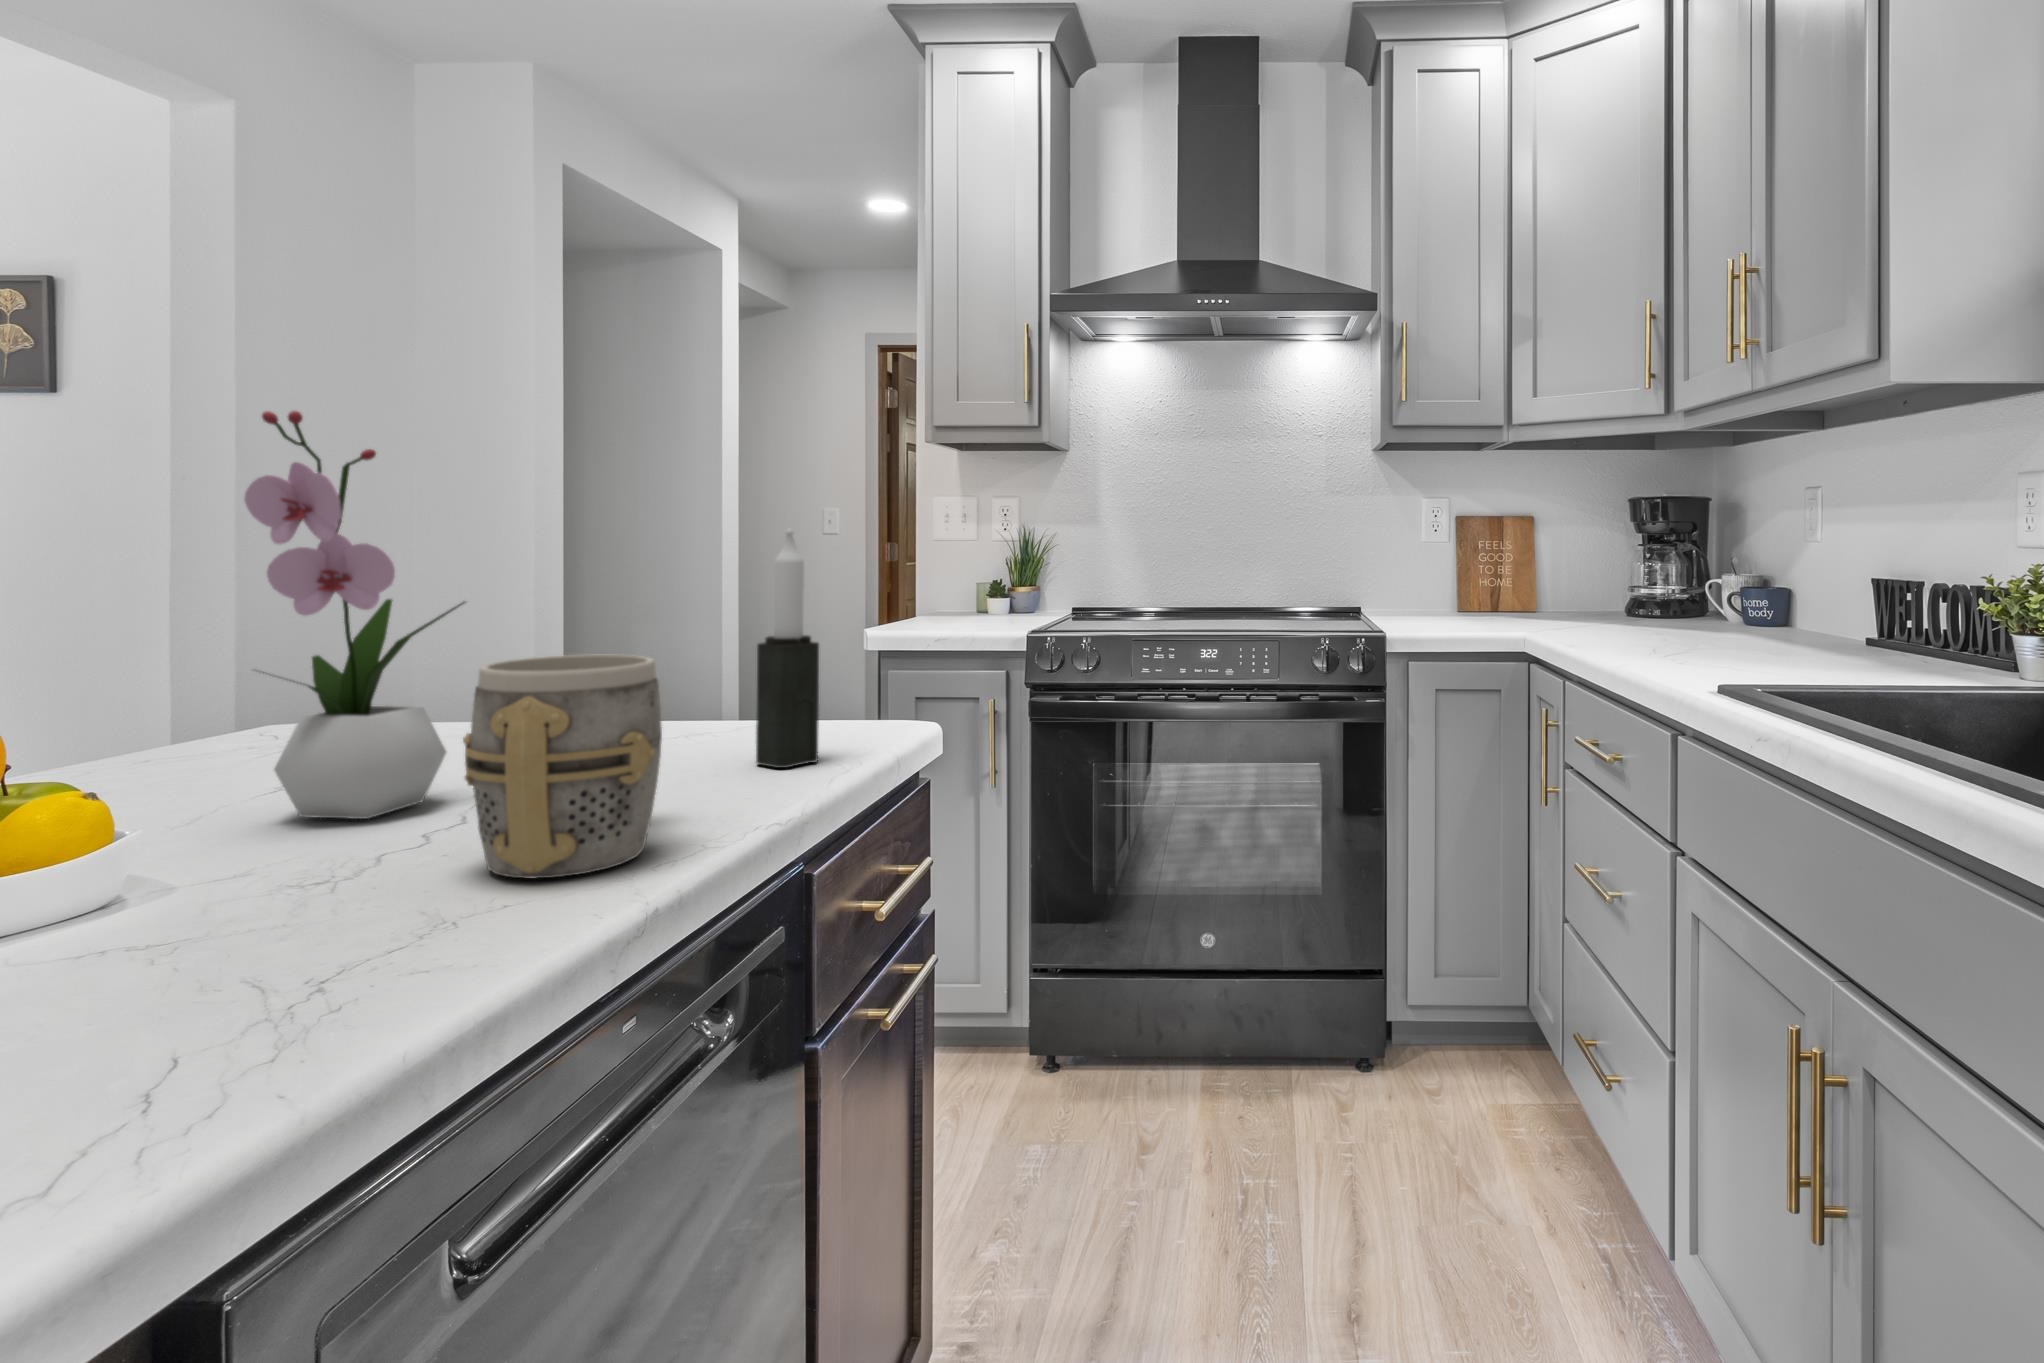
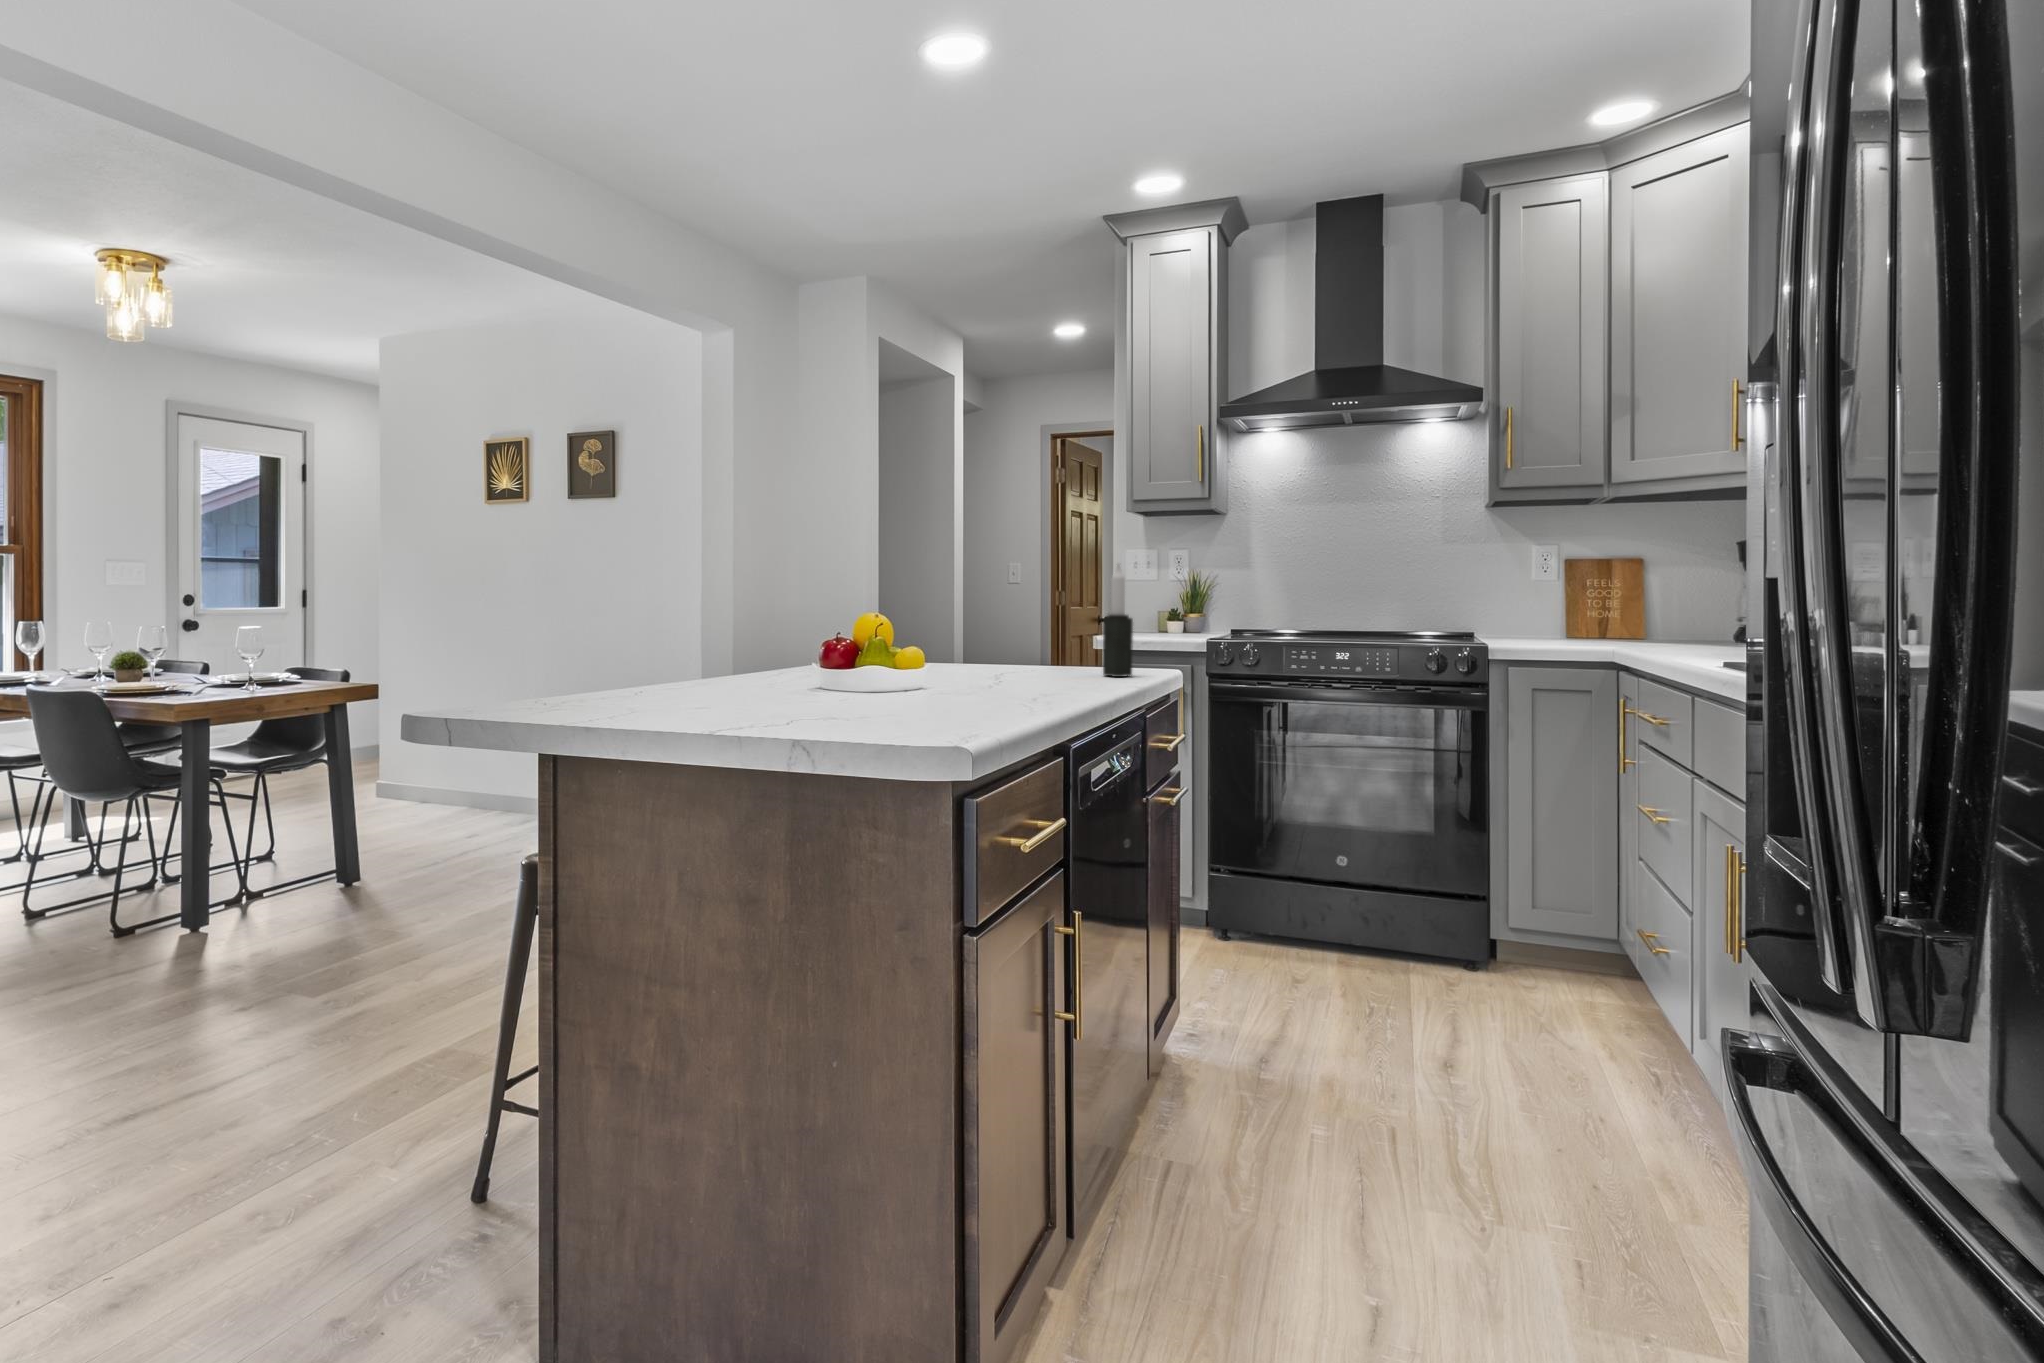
flower arrangement: present [244,411,465,819] -> none [928,514,992,680]
mug: present [463,654,662,879] -> none [1030,611,1100,691]

